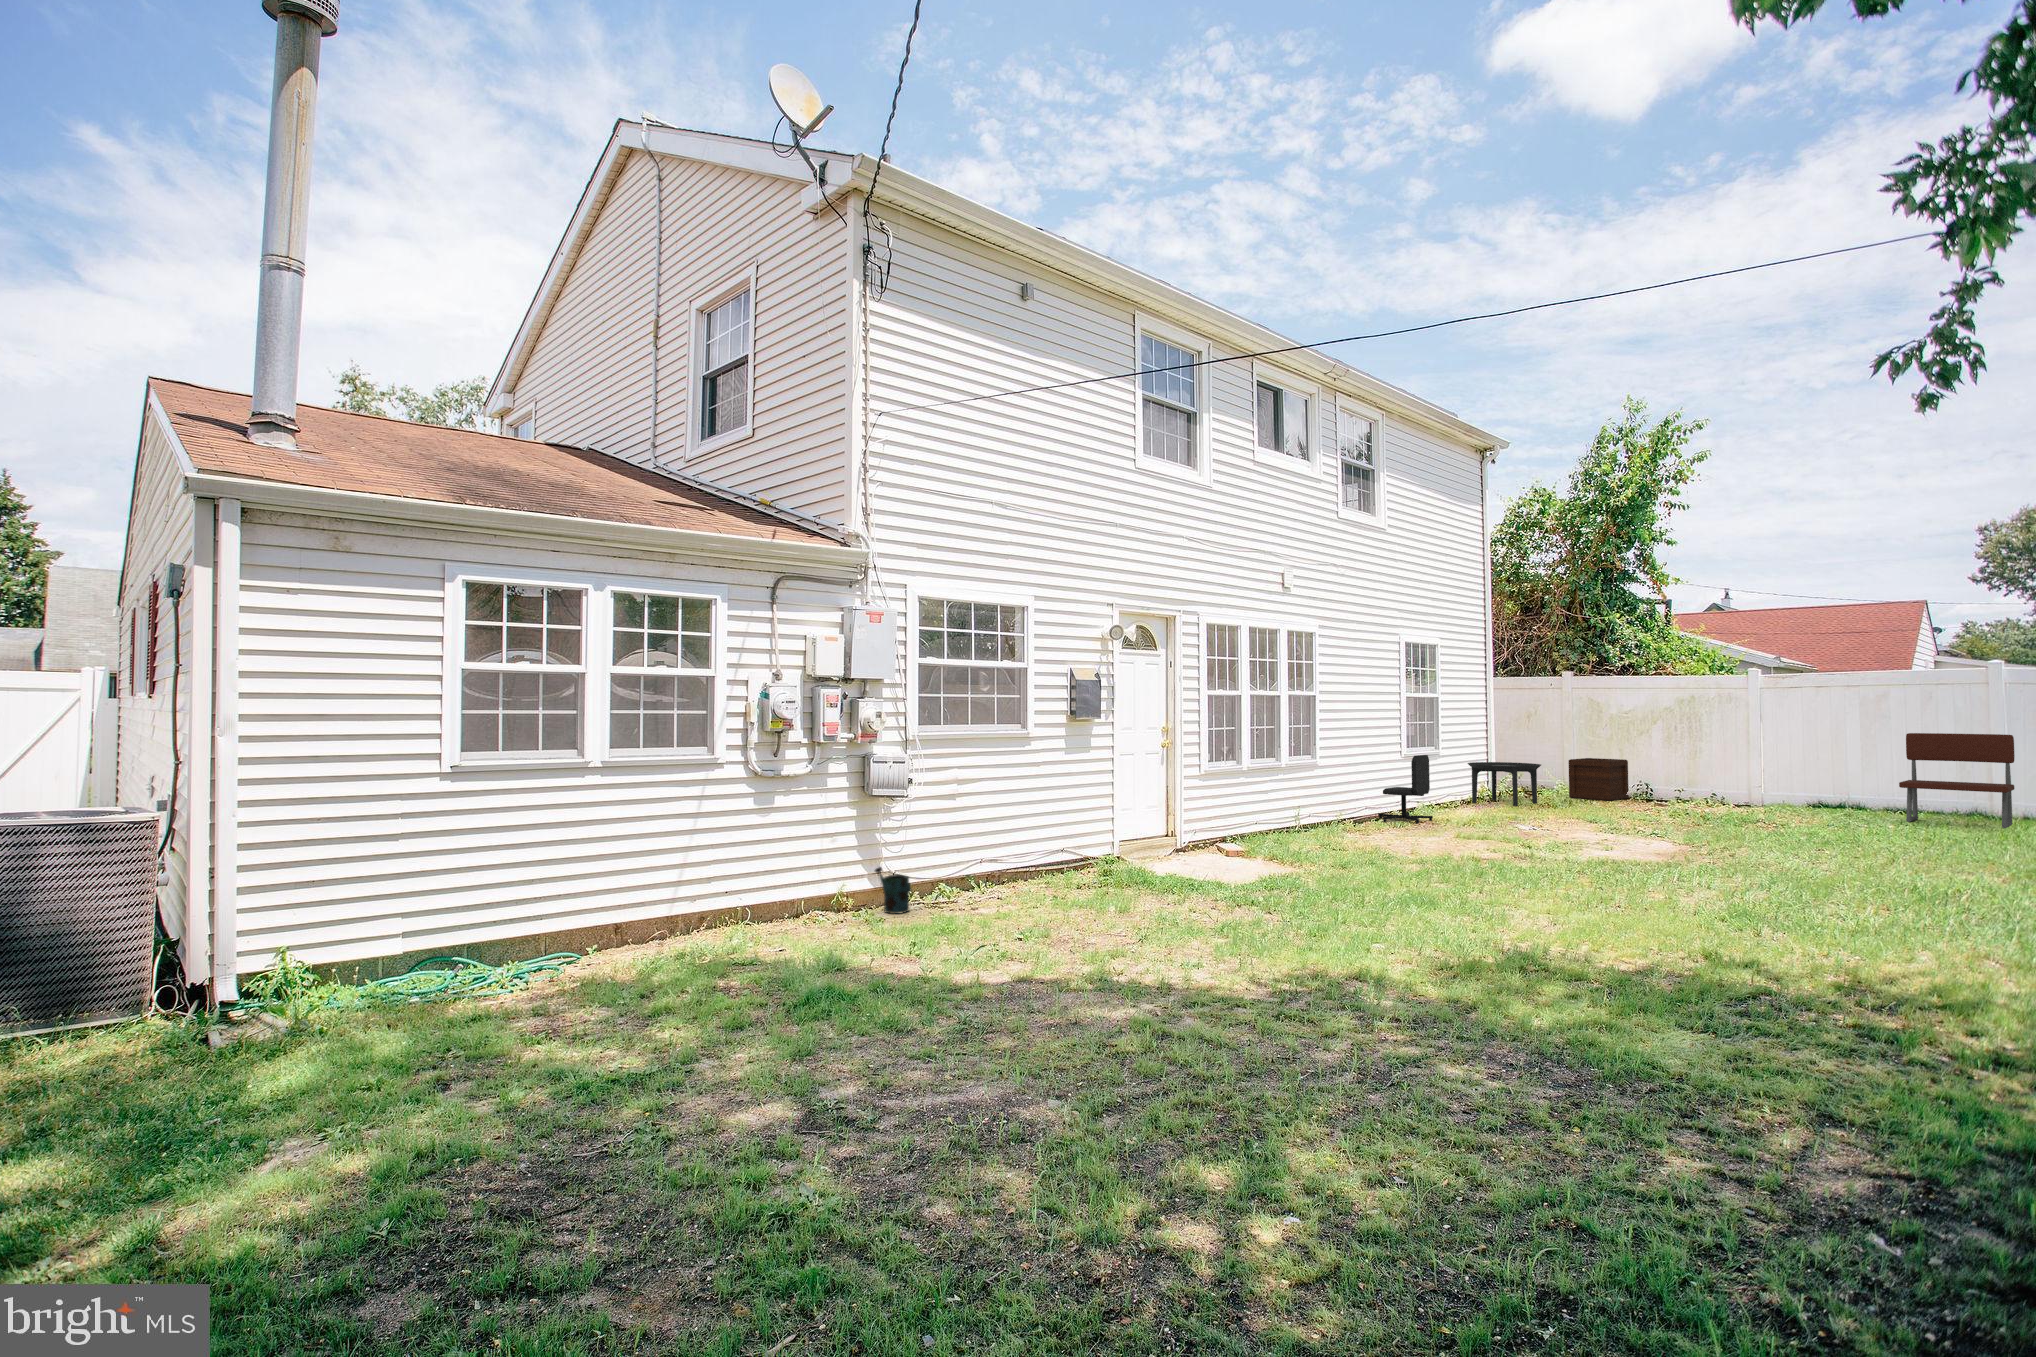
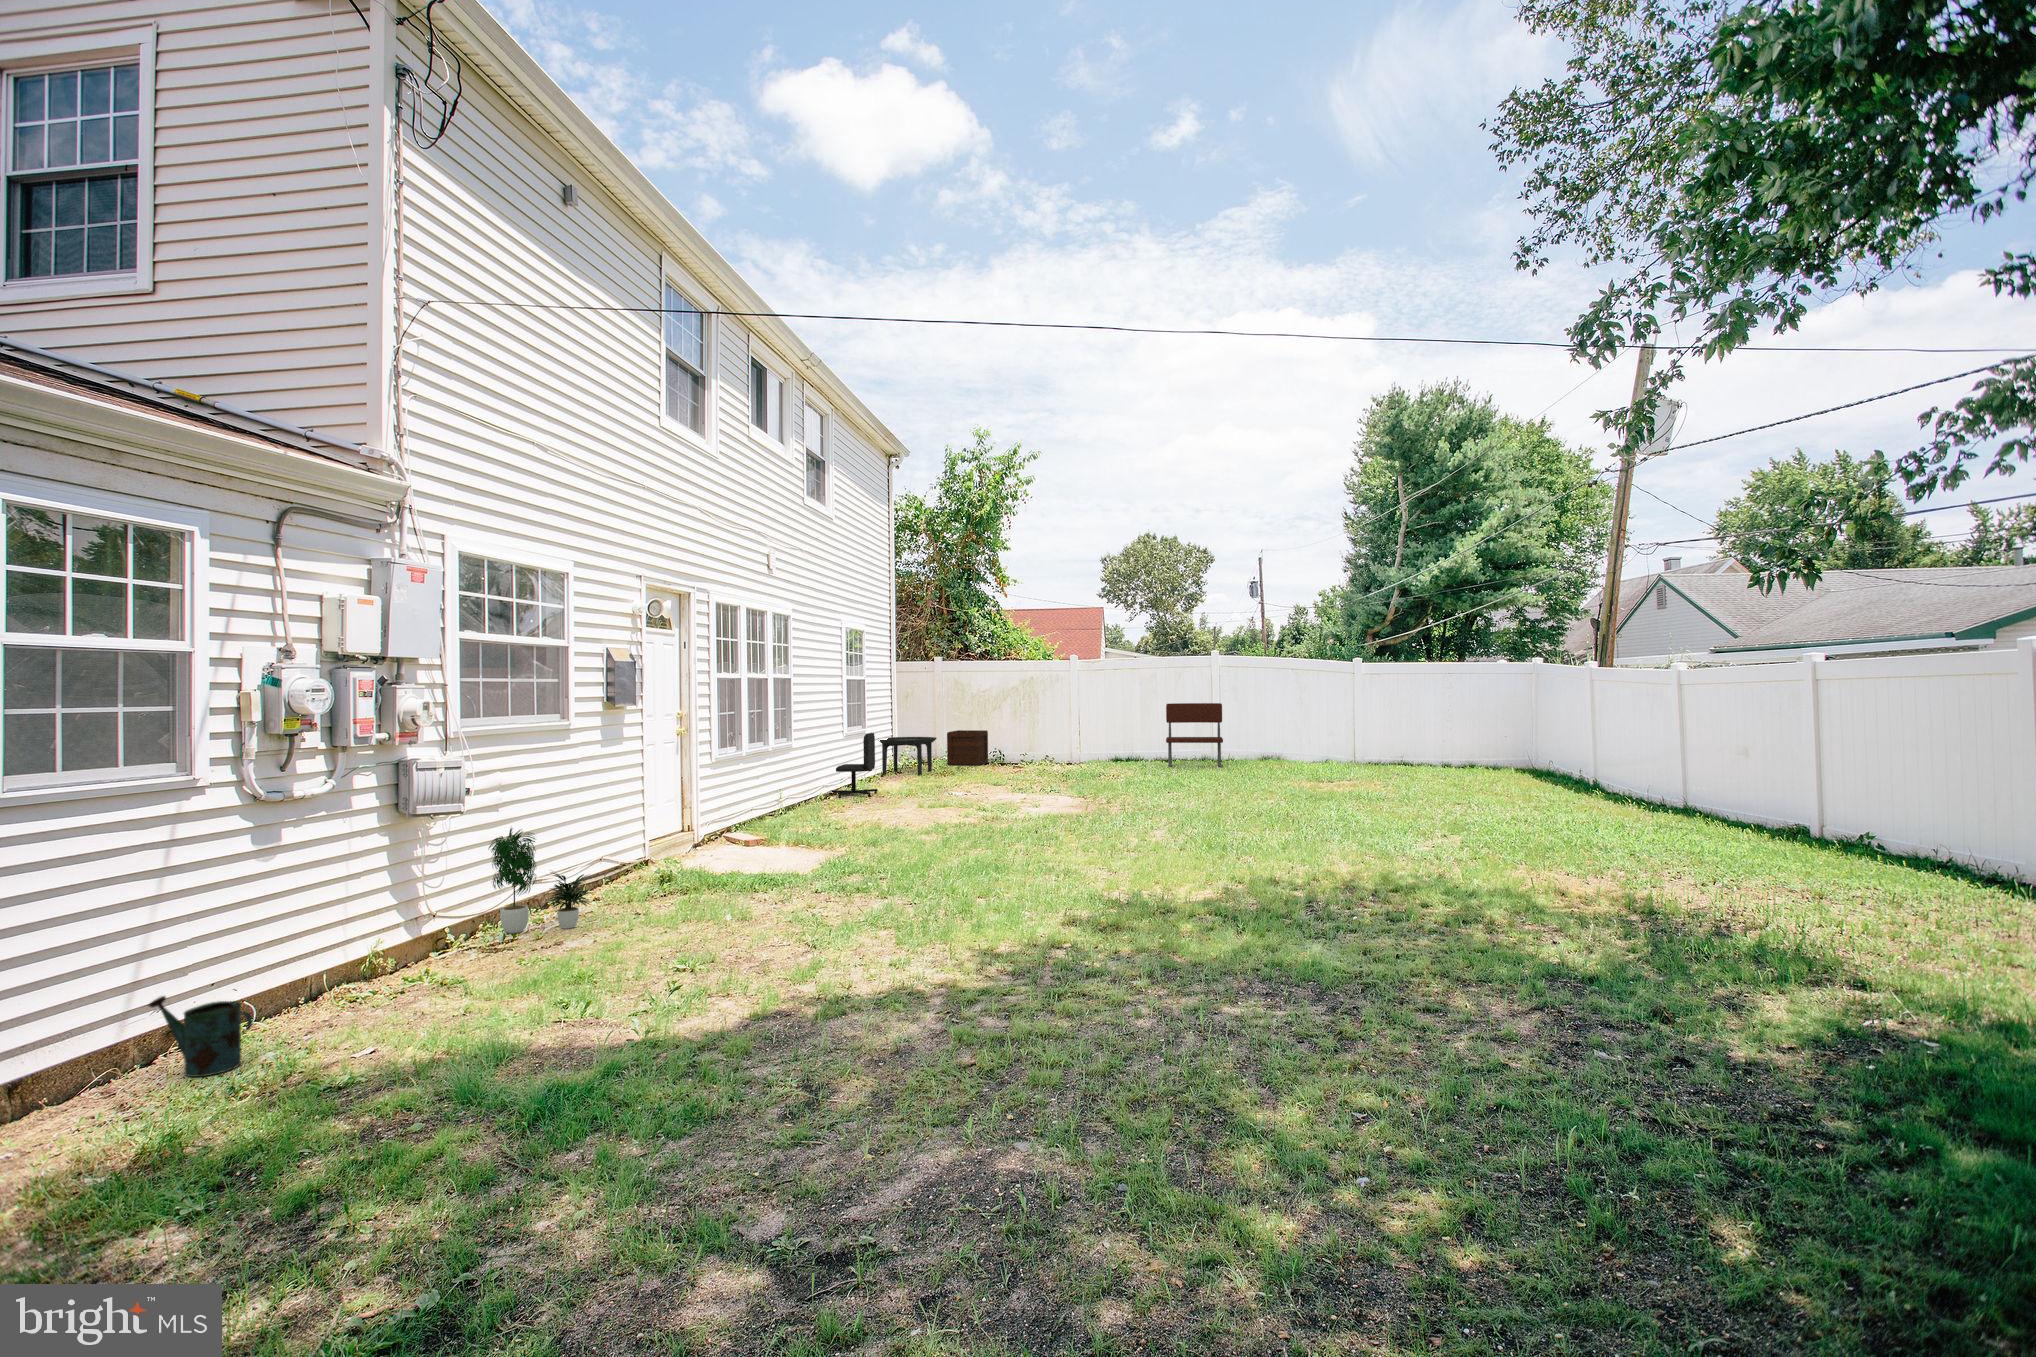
potted plant: none [939,812,1012,900] -> present [489,828,591,934]
watering can: present [875,867,911,914] -> present [149,996,253,1077]

